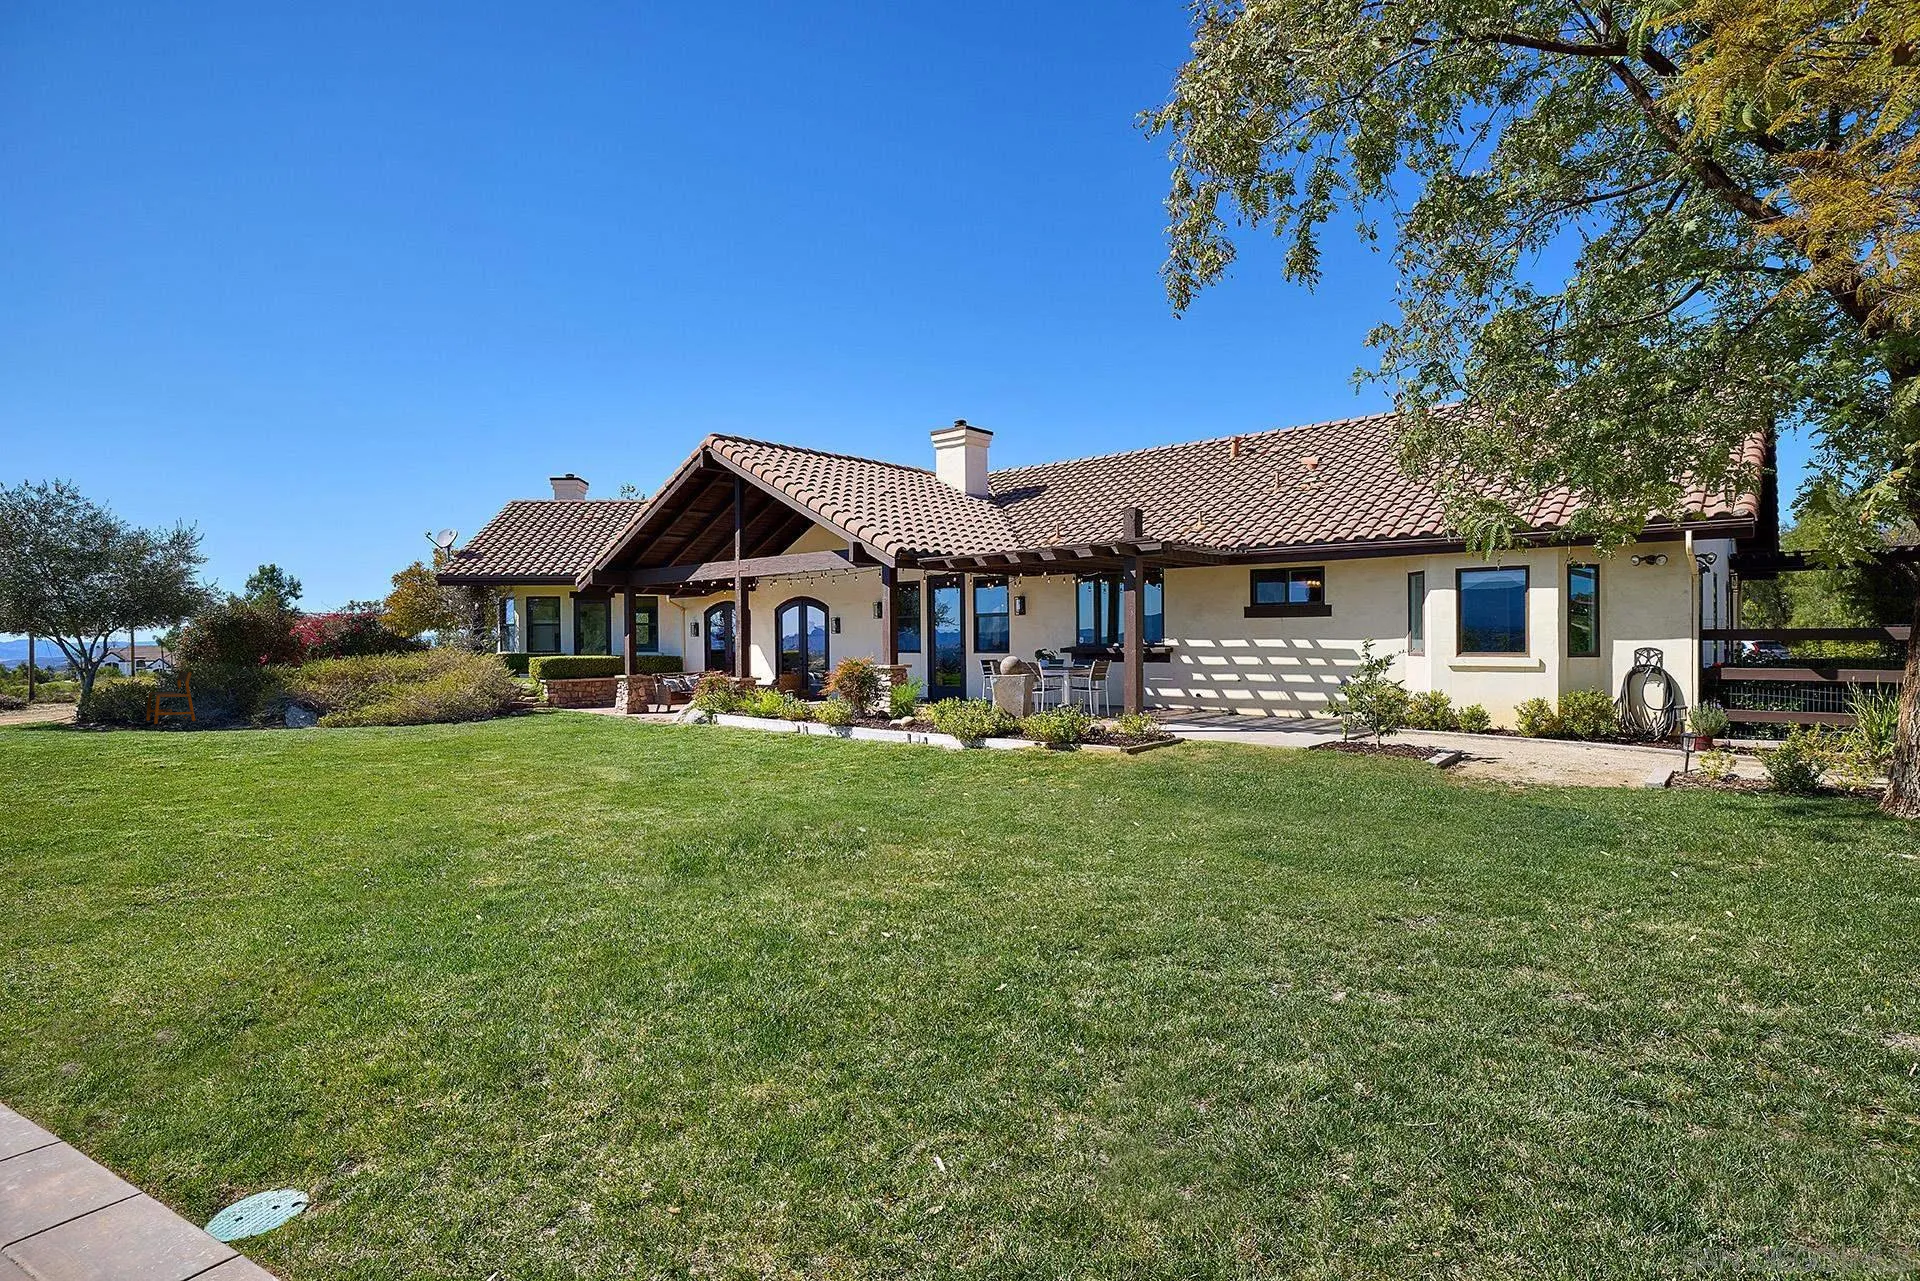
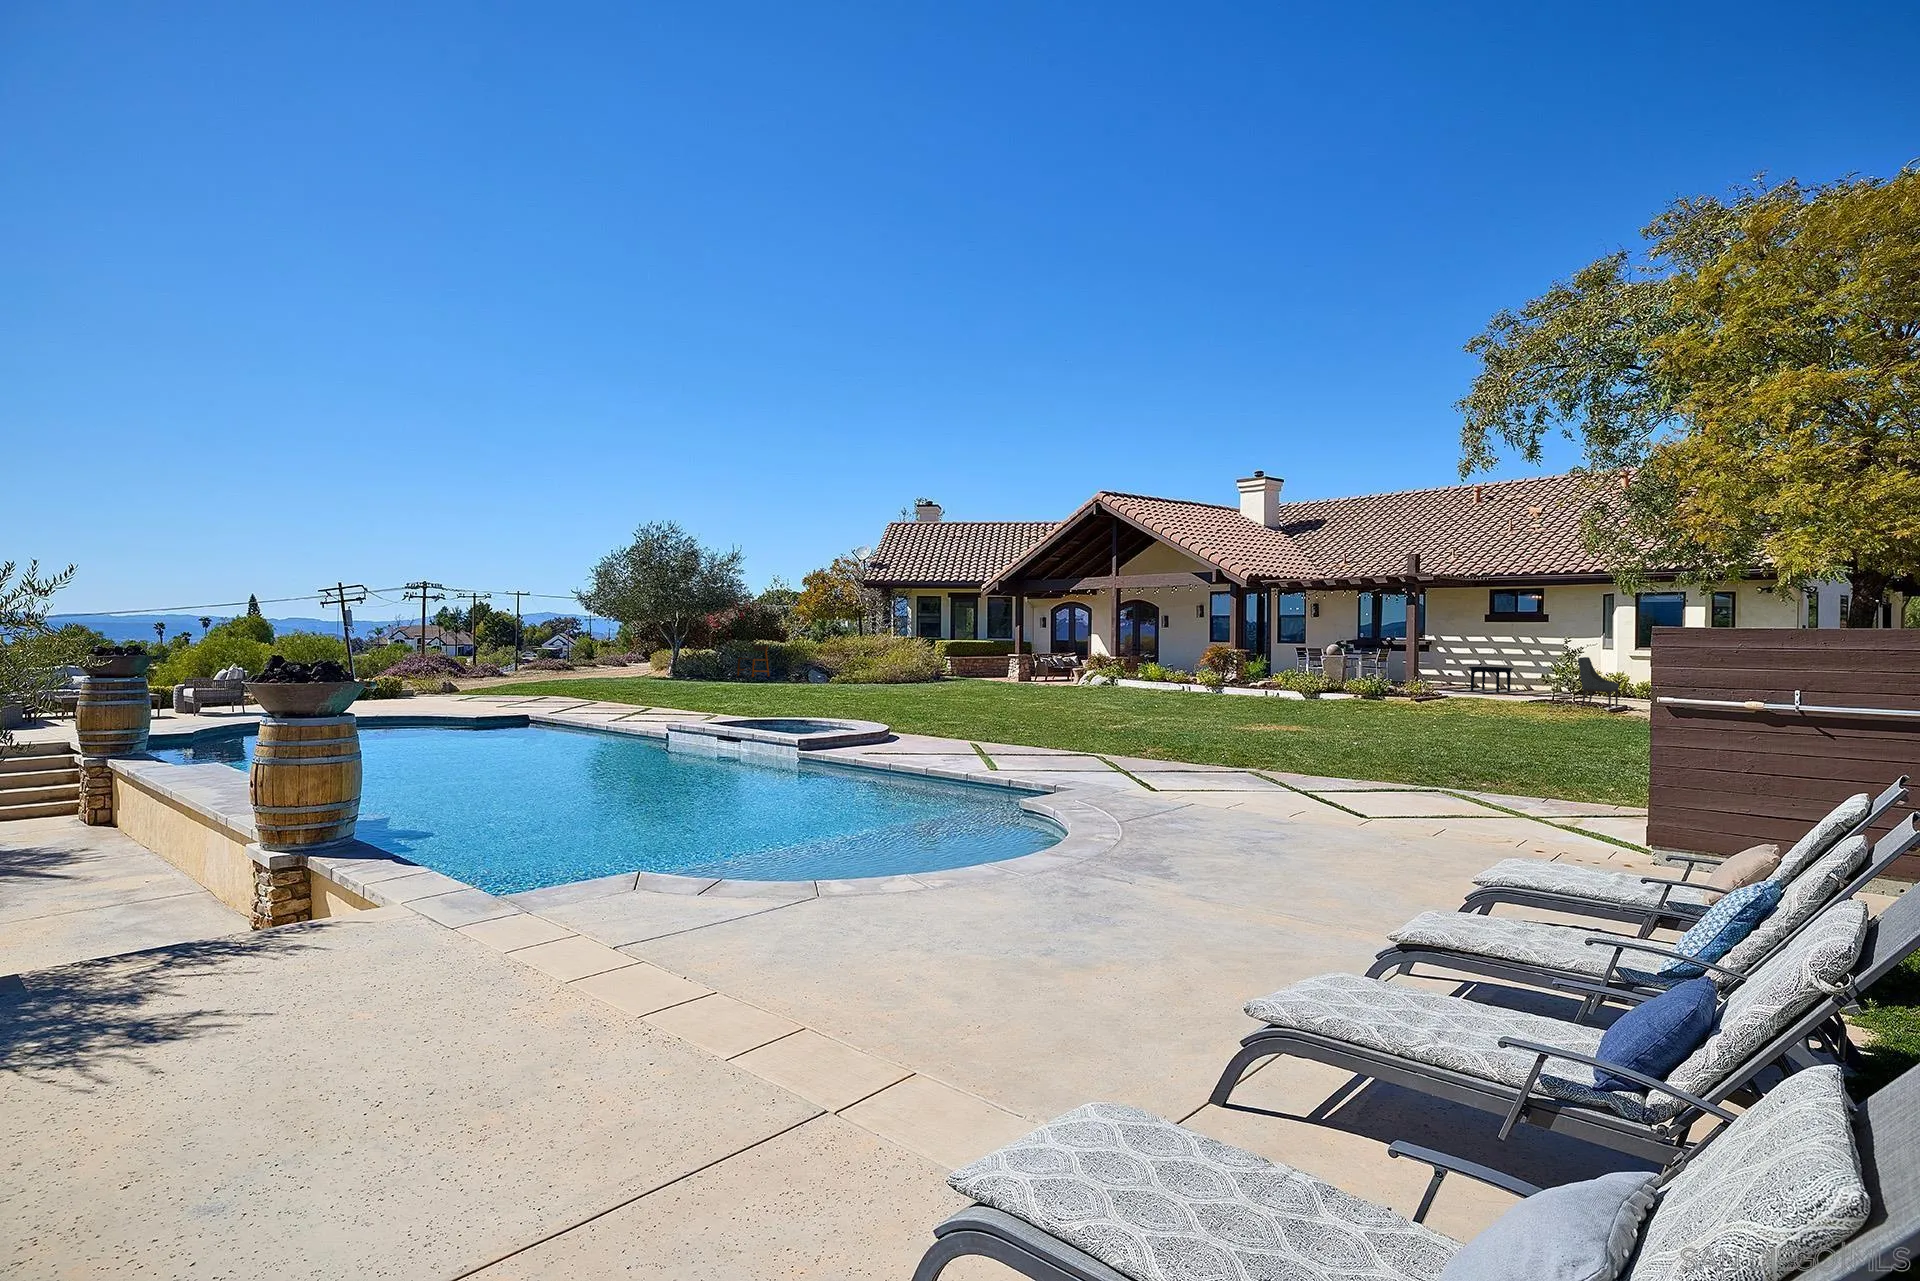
chair: none [1382,671,1444,758] -> present [1578,657,1619,709]
round table: none [1222,683,1285,723] -> present [1468,667,1514,693]

